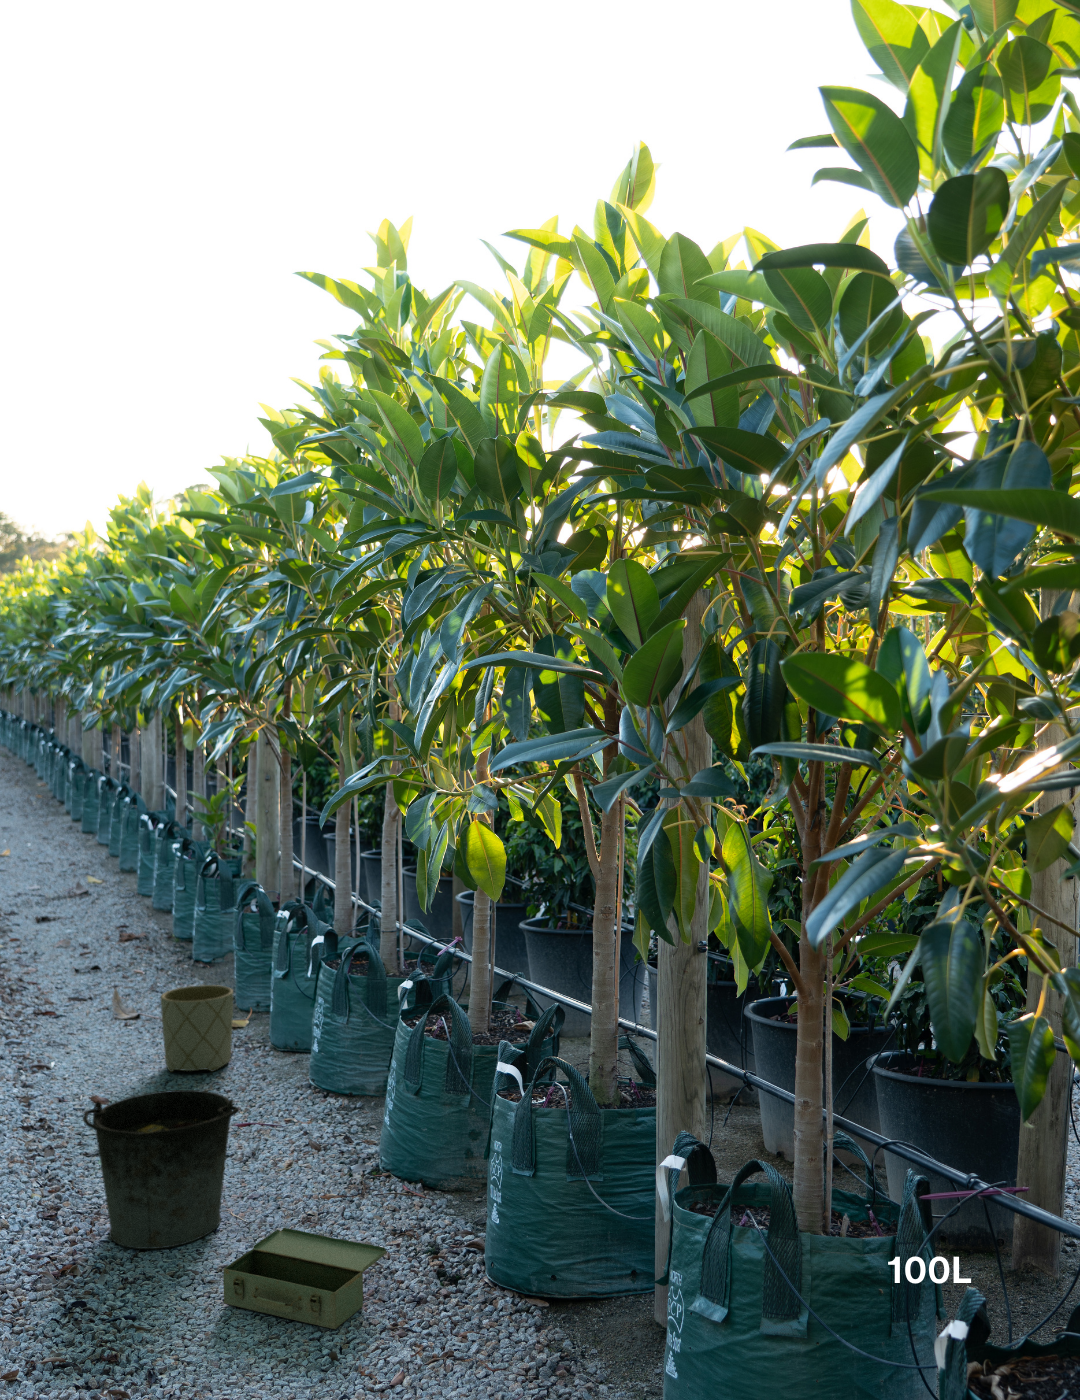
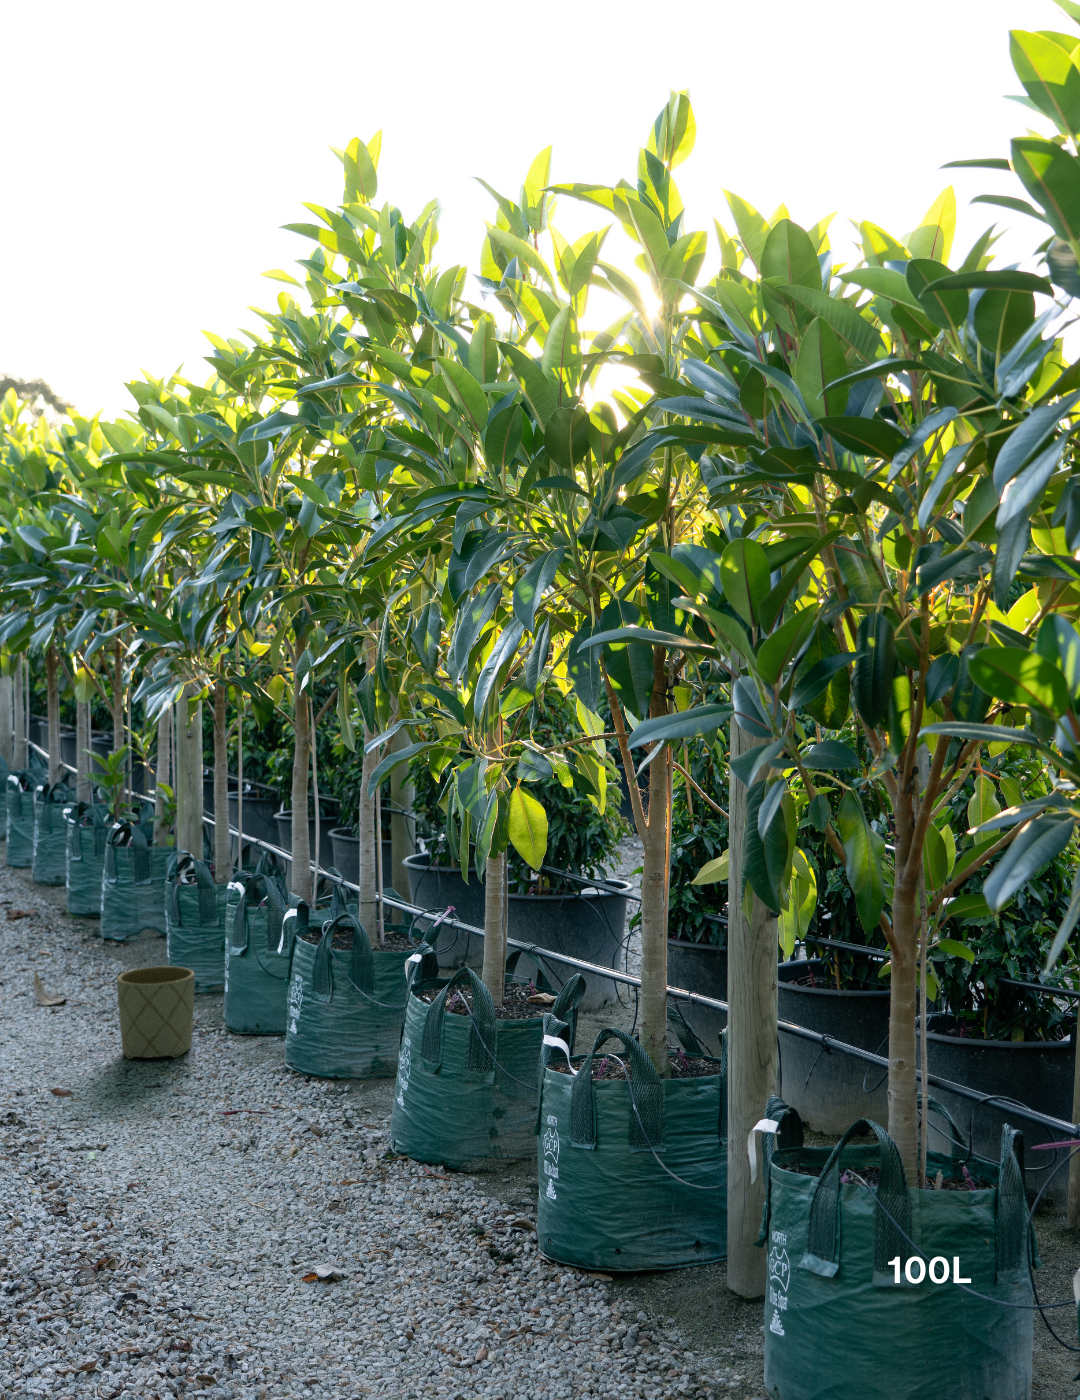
bucket: present [83,1090,239,1249] -> none [101,1078,265,1241]
toolbox: present [223,1228,387,1329] -> none [278,1214,439,1311]

